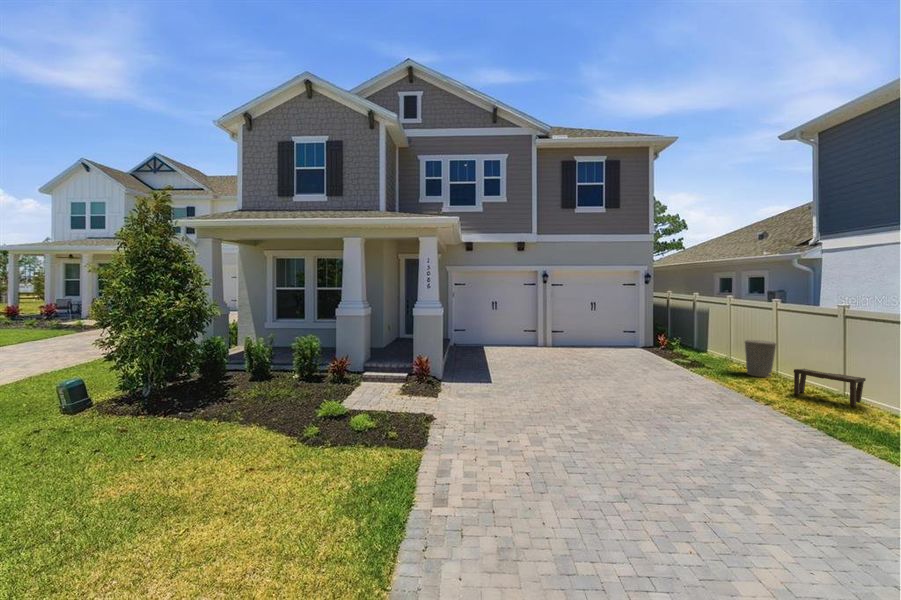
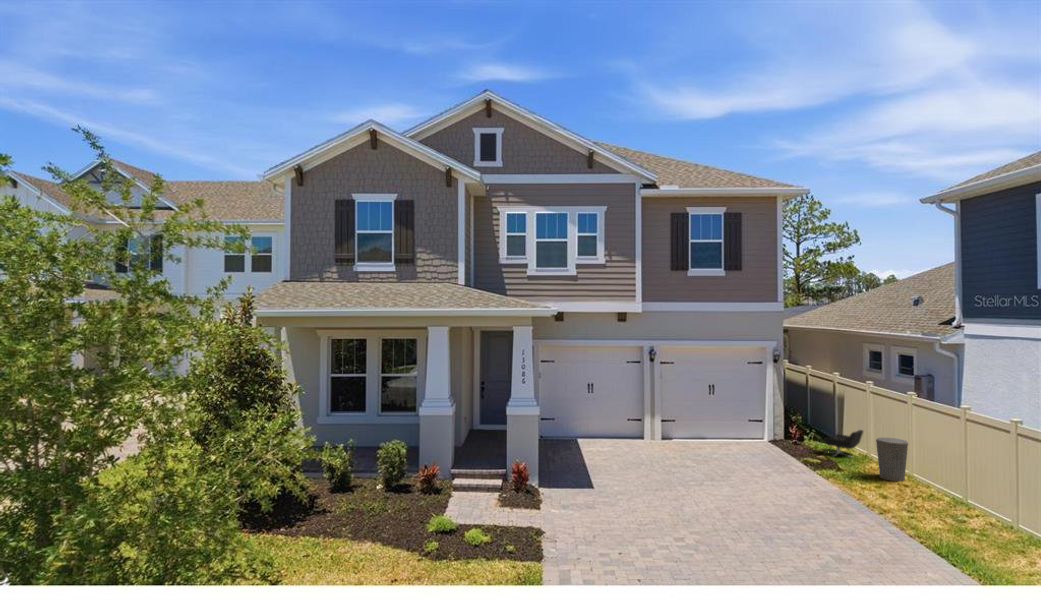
lounge chair: none [689,337,725,360] -> present [824,430,863,455]
bench: present [794,369,866,407] -> none [914,474,979,516]

